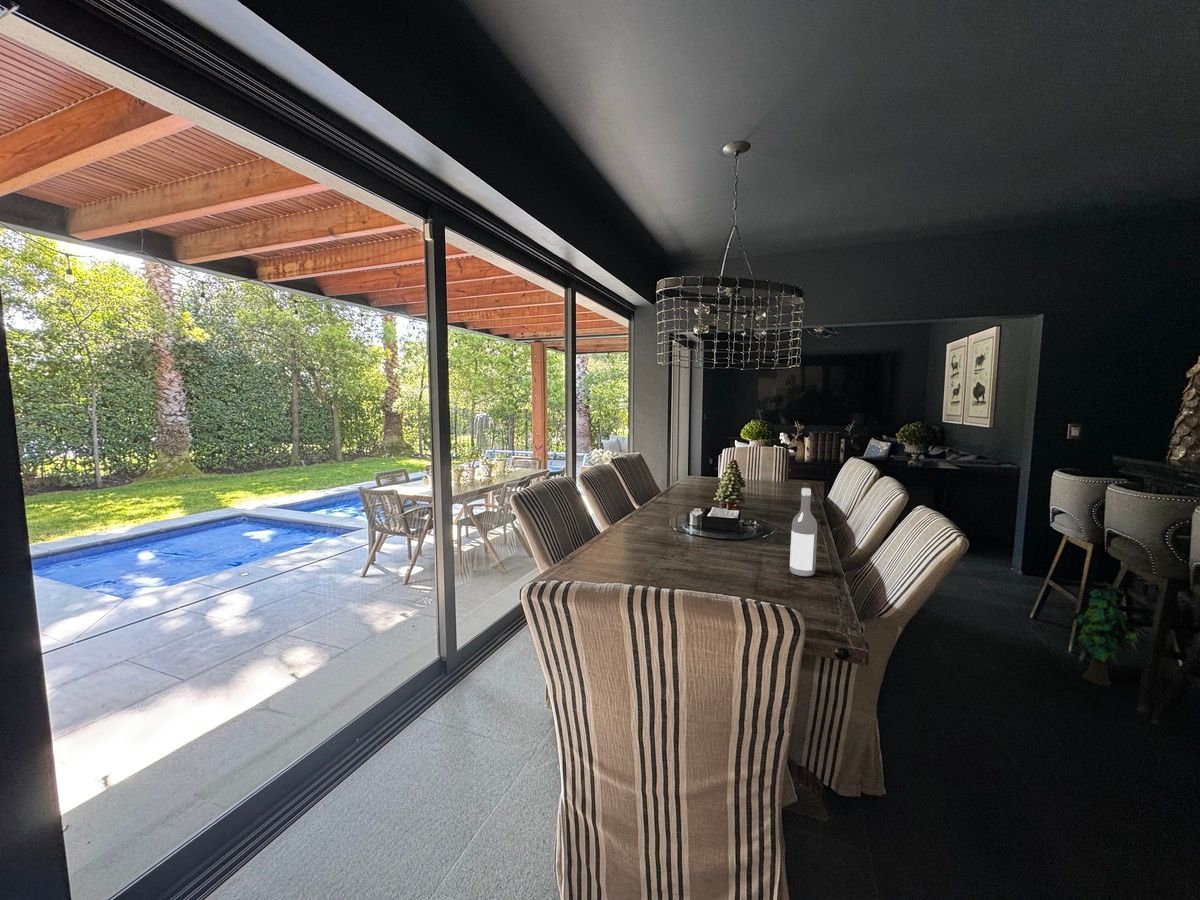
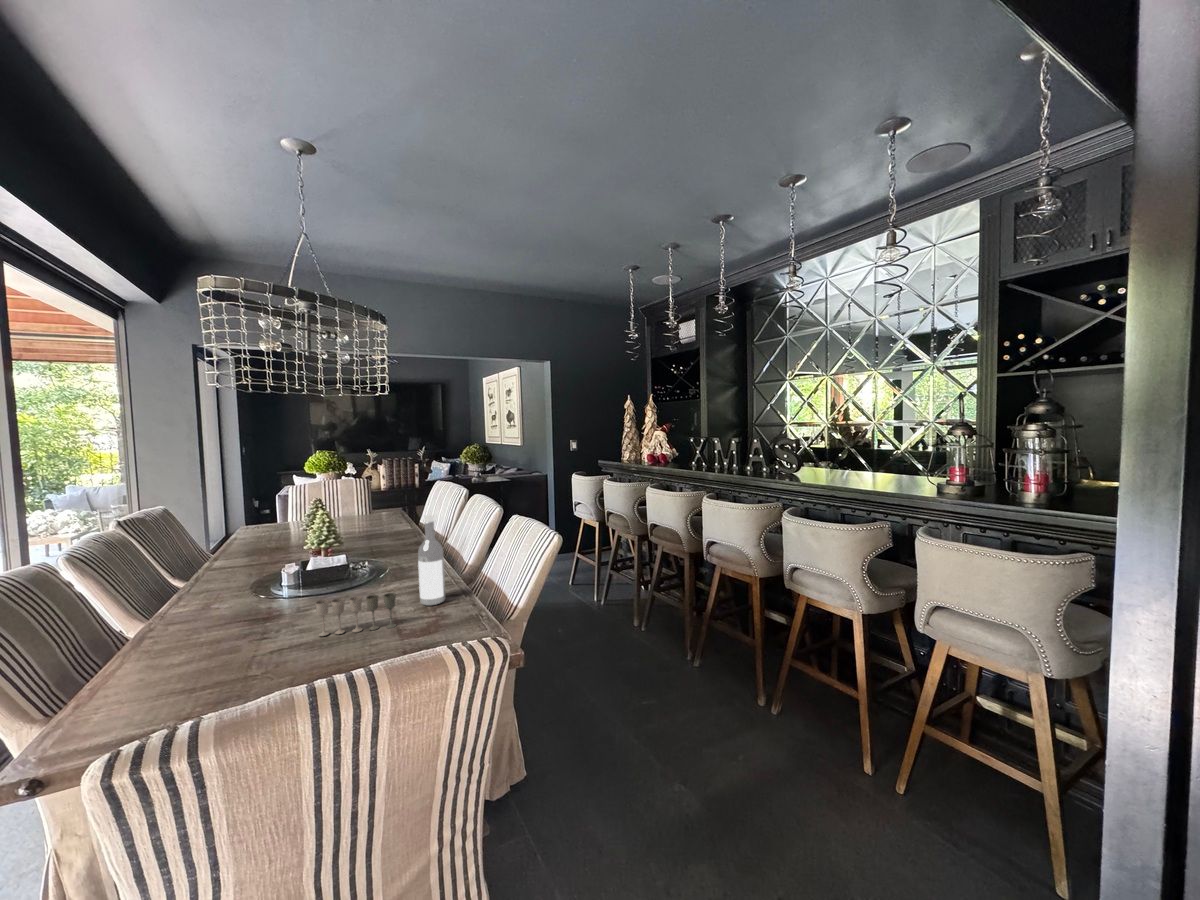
wine glass: none [700,542,763,583] -> present [316,593,396,636]
decorative plant: present [1074,585,1138,686] -> none [599,547,634,618]

